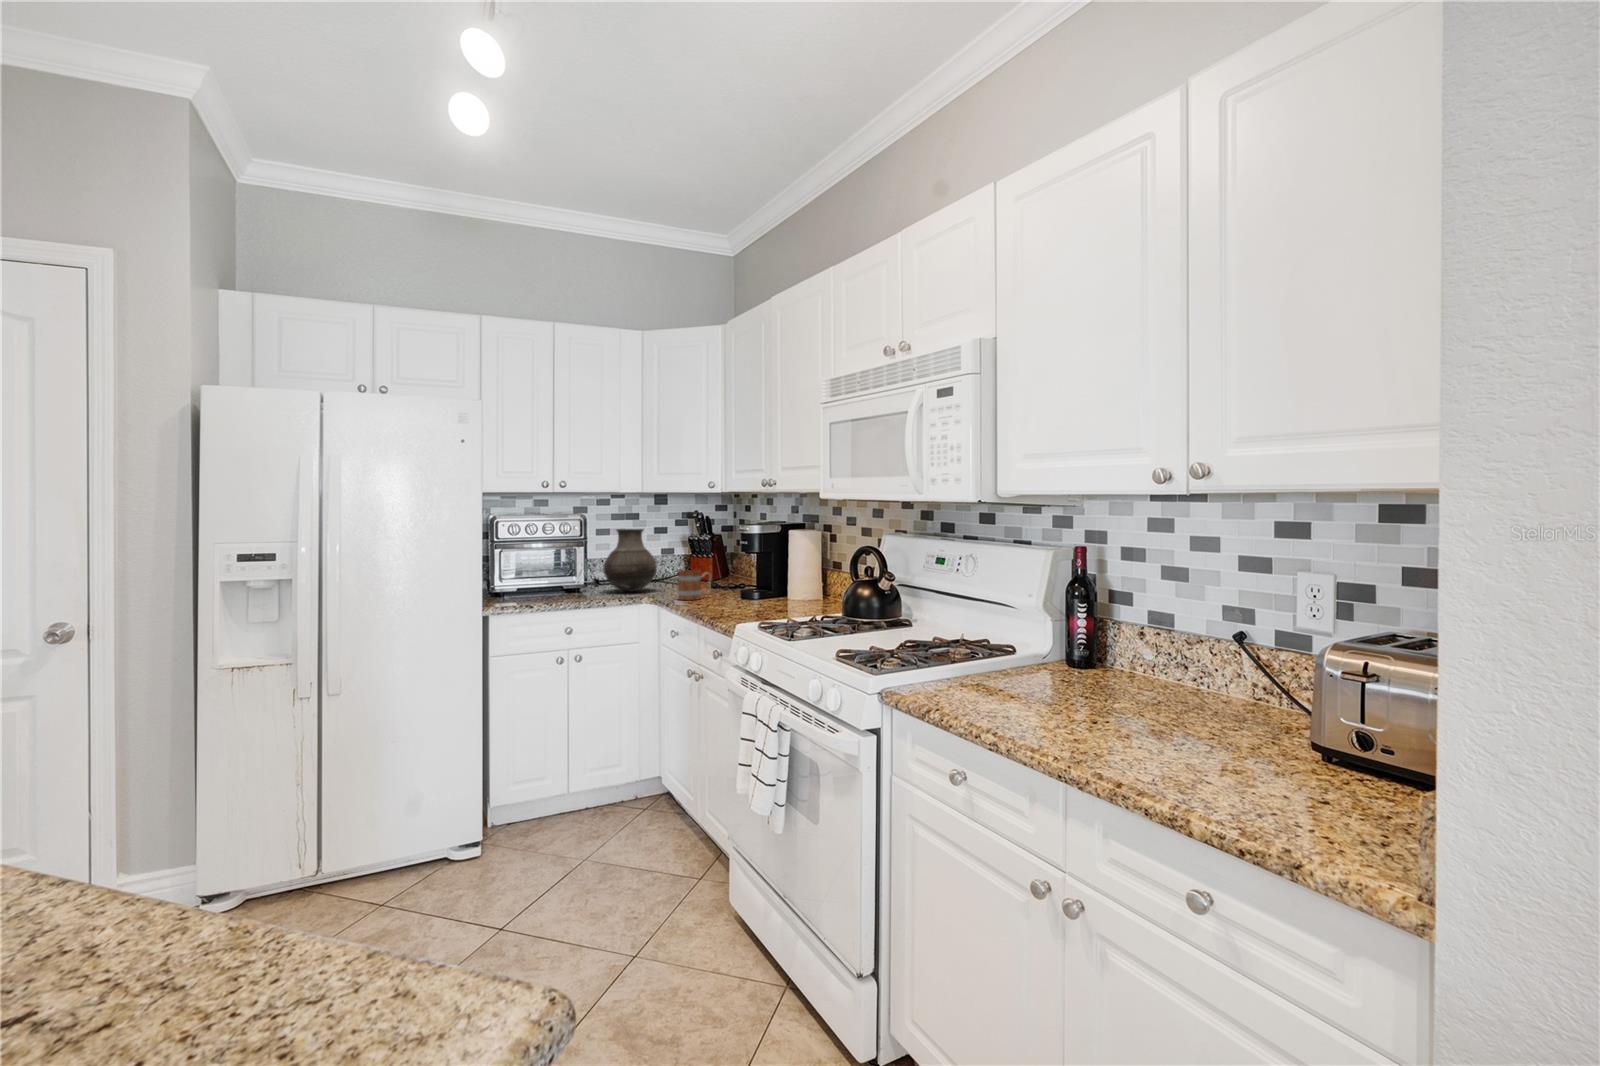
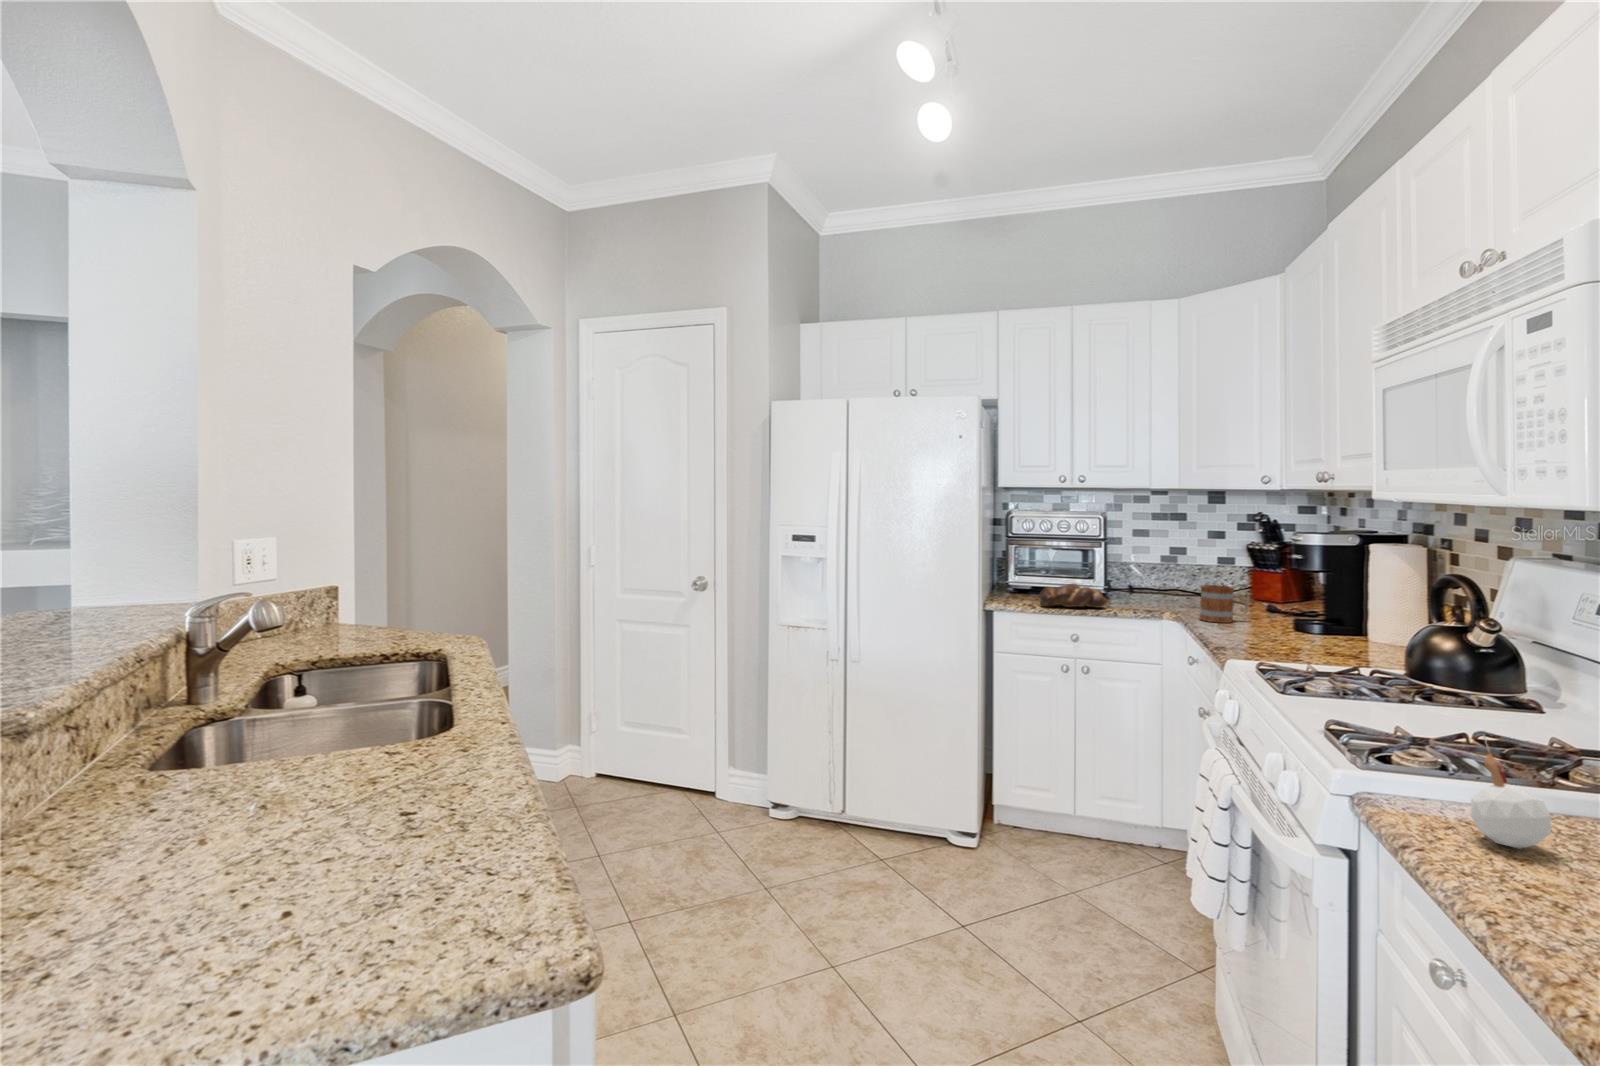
vase: present [604,529,657,591] -> none [1125,531,1191,603]
bread loaf: none [534,579,598,603] -> present [1039,584,1107,607]
candle: none [950,632,987,697] -> present [1471,735,1551,849]

